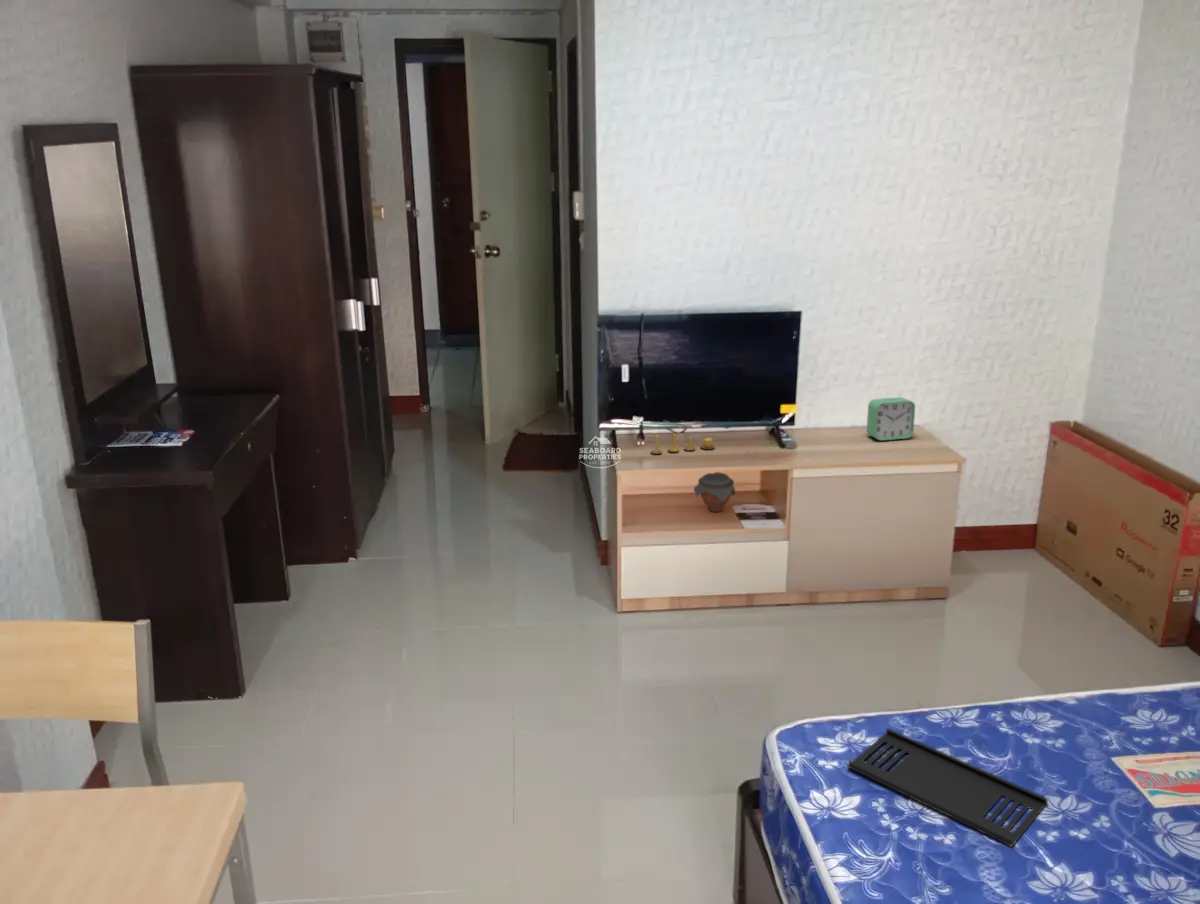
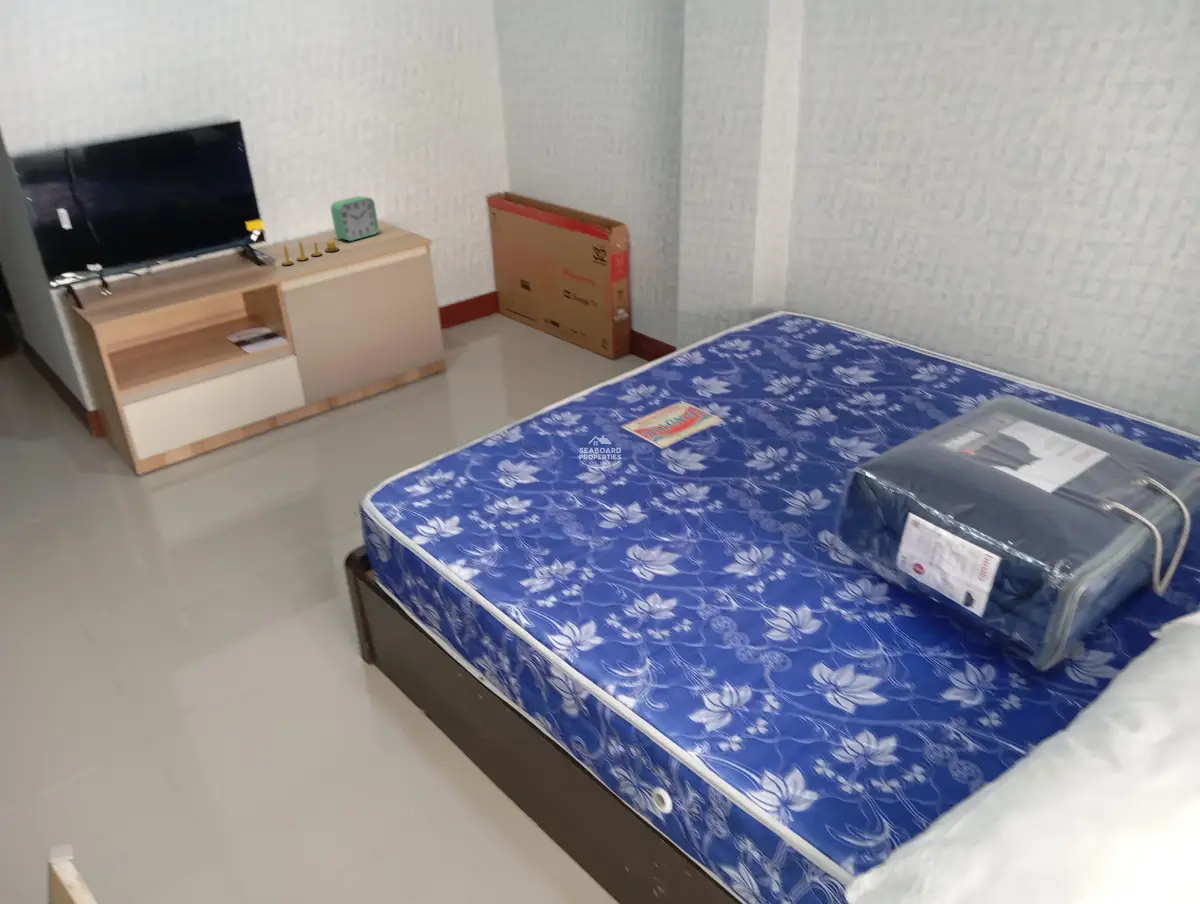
candle: present [651,434,715,454] -> present [282,240,339,265]
jar: present [694,472,735,512] -> none [180,305,226,346]
tray: present [848,729,1048,846] -> none [437,461,592,508]

